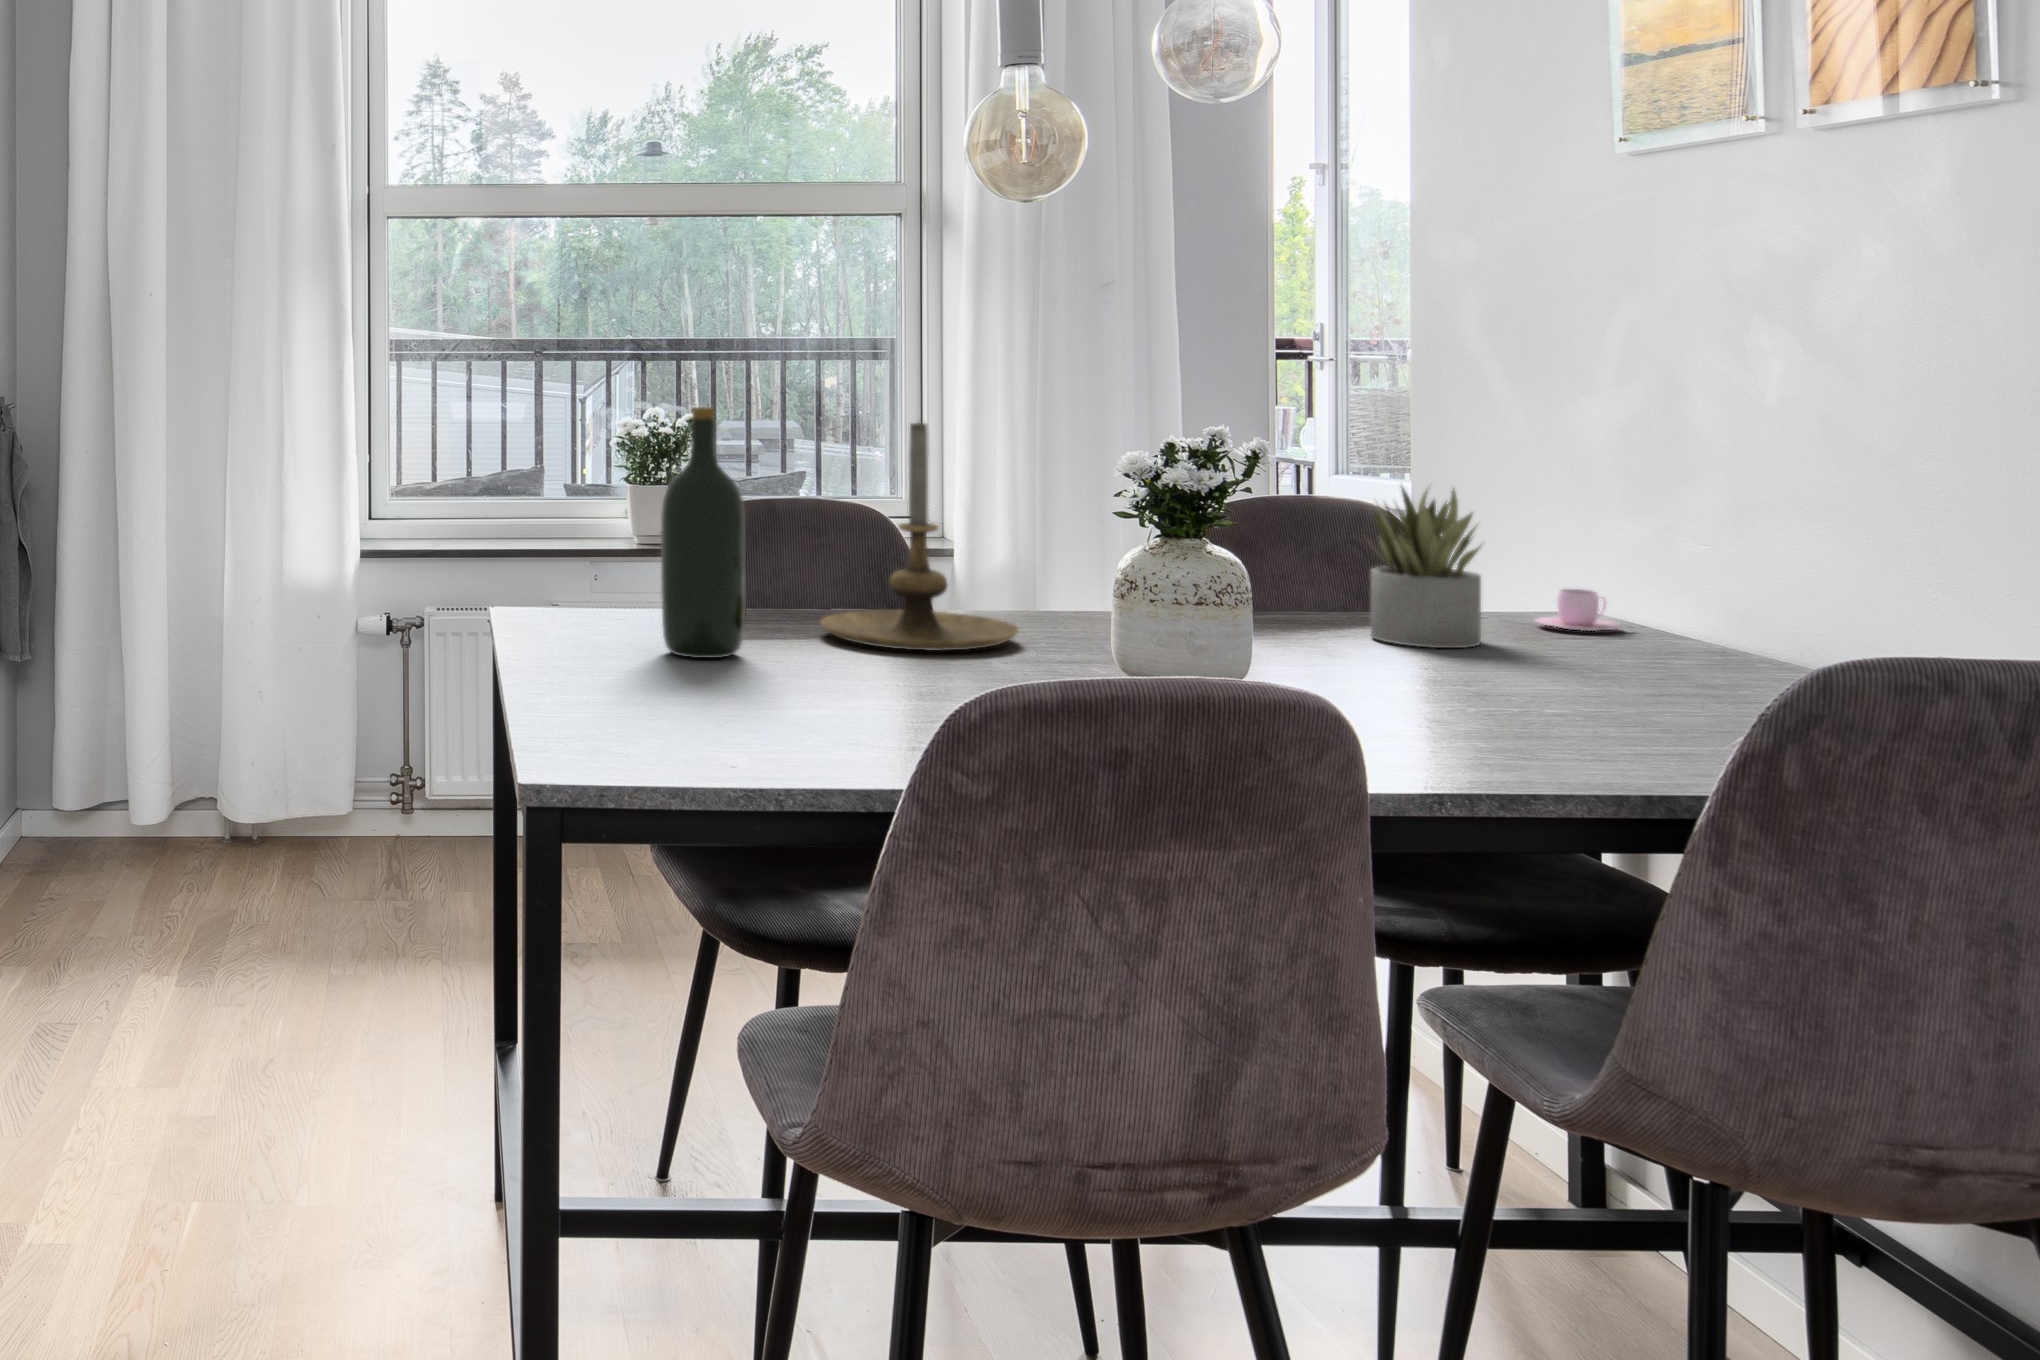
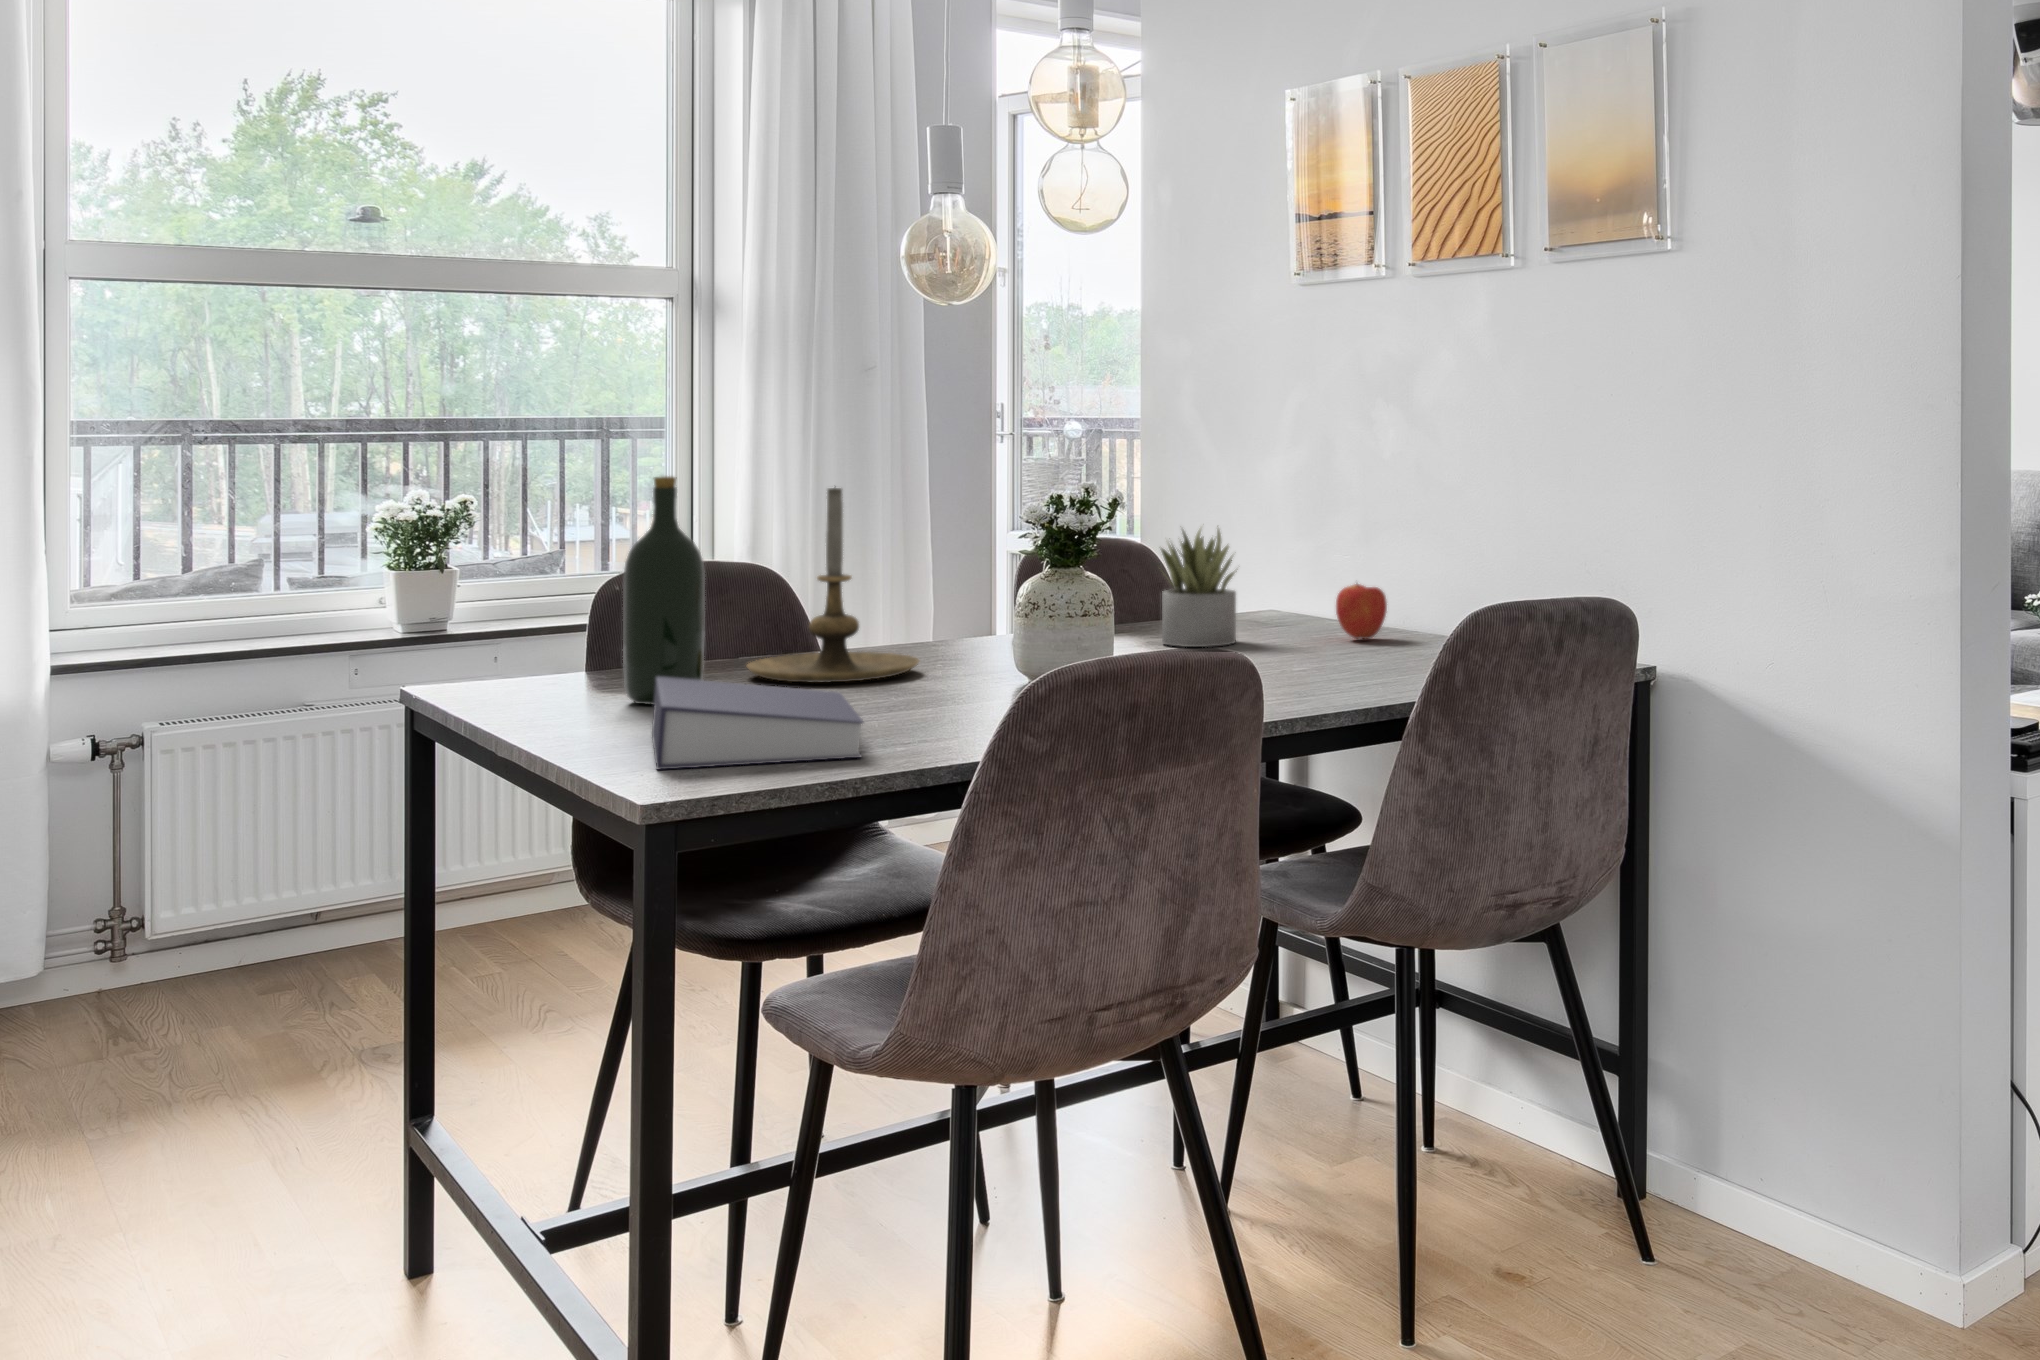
apple: none [1640,575,1729,659] -> present [1336,584,1387,639]
teacup: present [1536,589,1621,631] -> none [1258,560,1320,628]
book: none [587,632,846,760] -> present [652,677,863,770]

